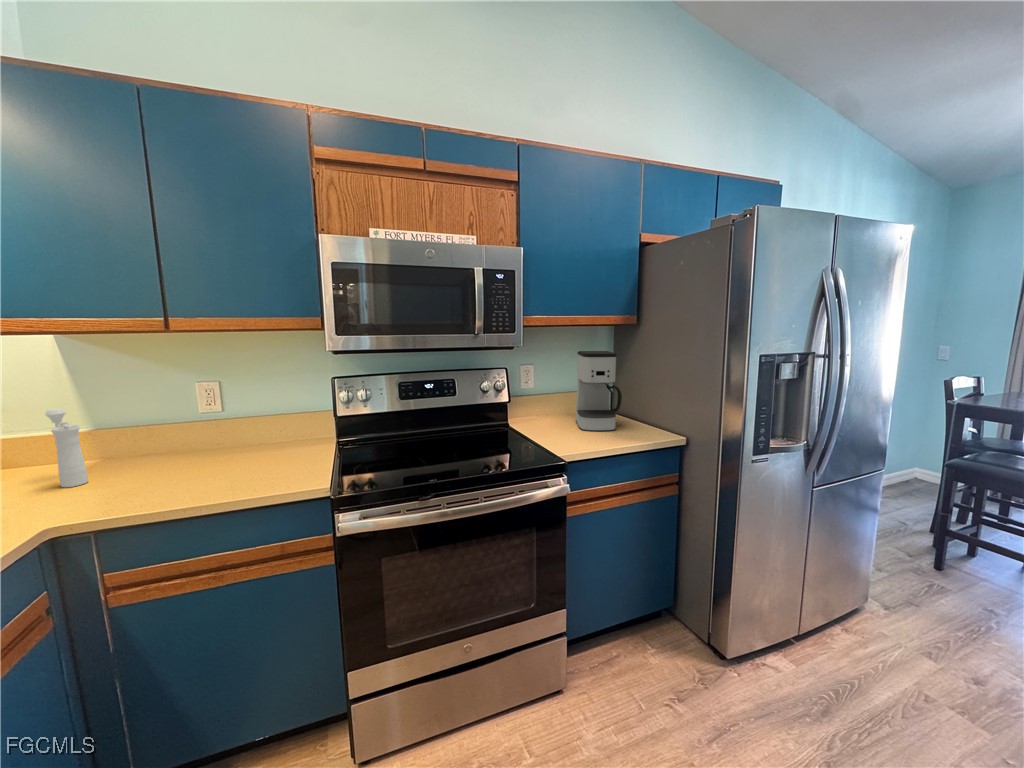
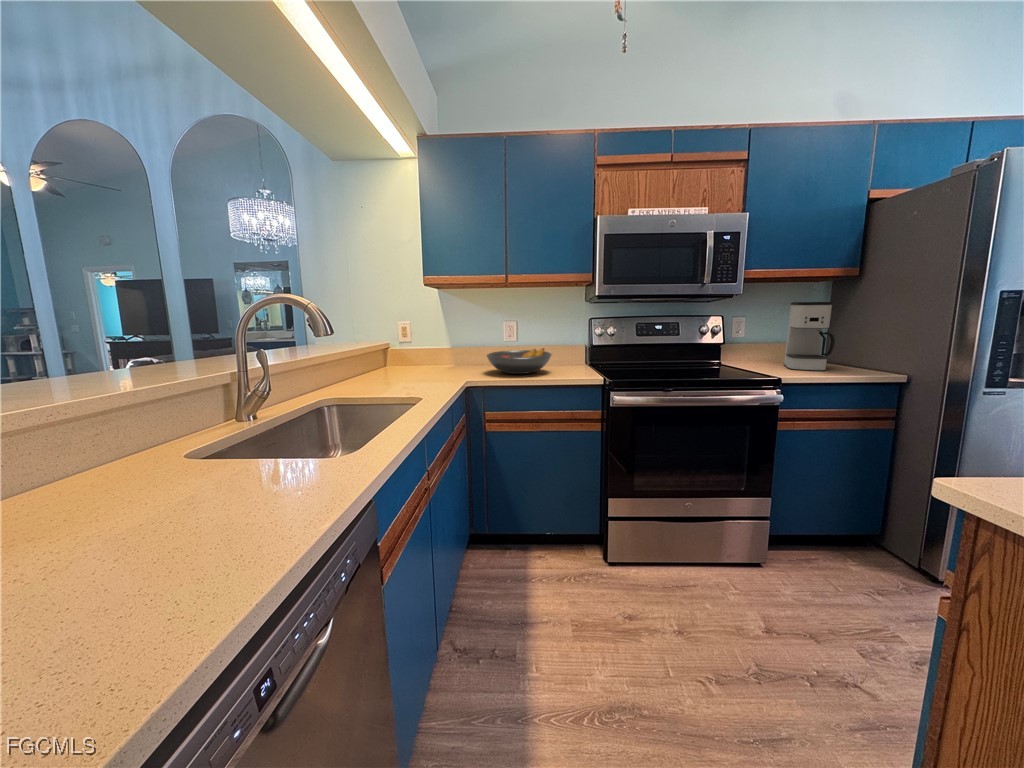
pepper mill: present [45,408,88,487] -> none [443,331,463,373]
fruit bowl: none [130,429,263,479] -> present [487,348,552,374]

